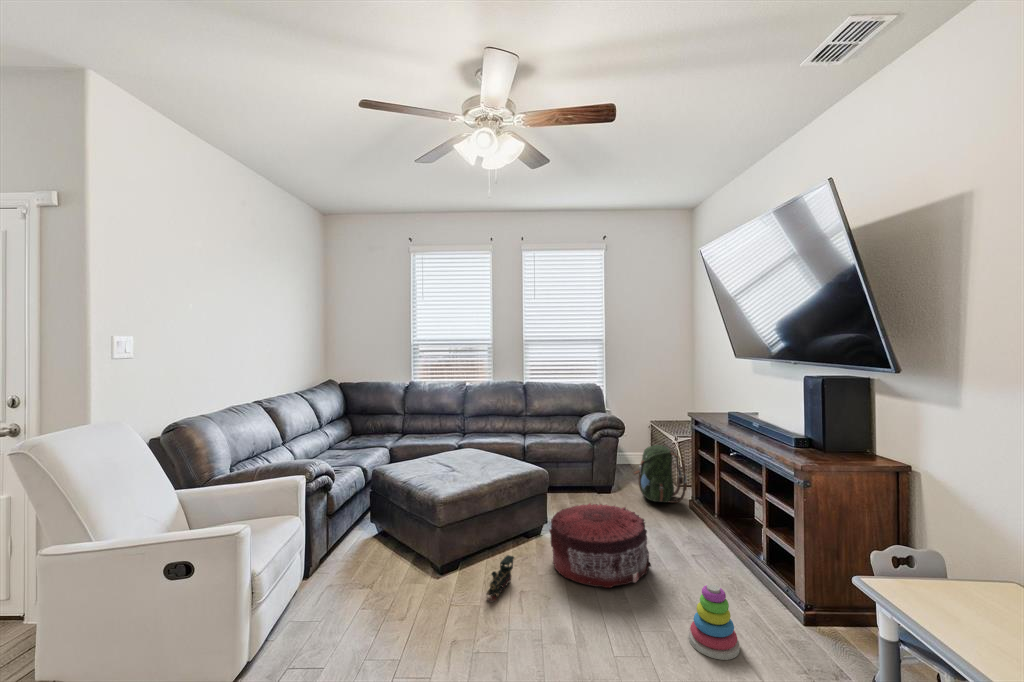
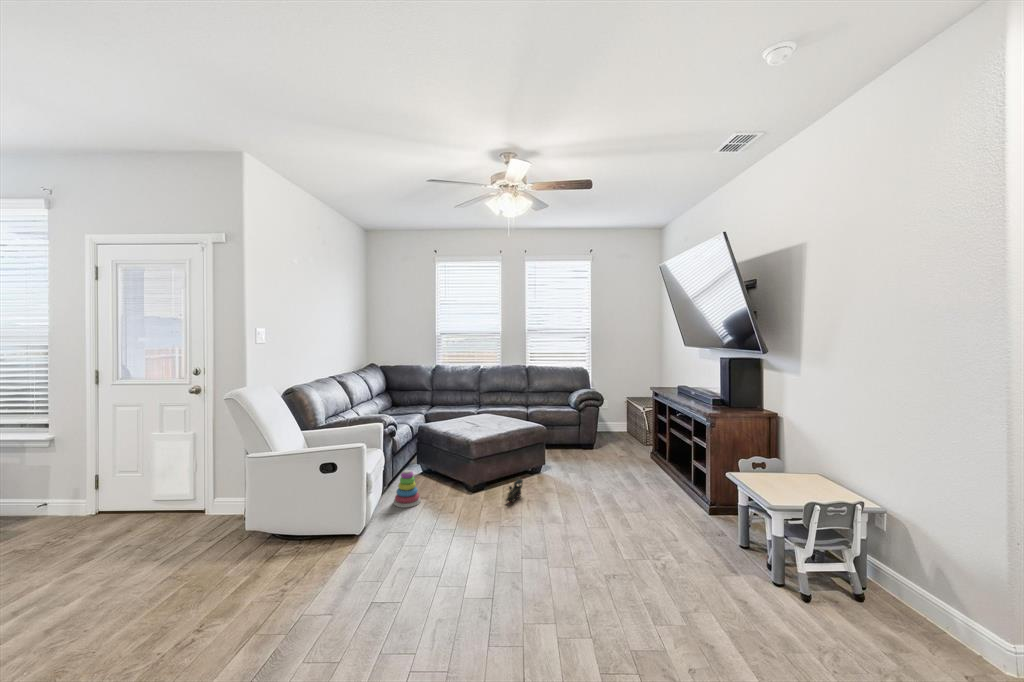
backpack: present [634,445,687,503] -> none [610,413,649,455]
pouf: present [549,503,651,588] -> none [547,448,617,498]
stacking toy: present [689,584,740,660] -> present [394,470,420,508]

